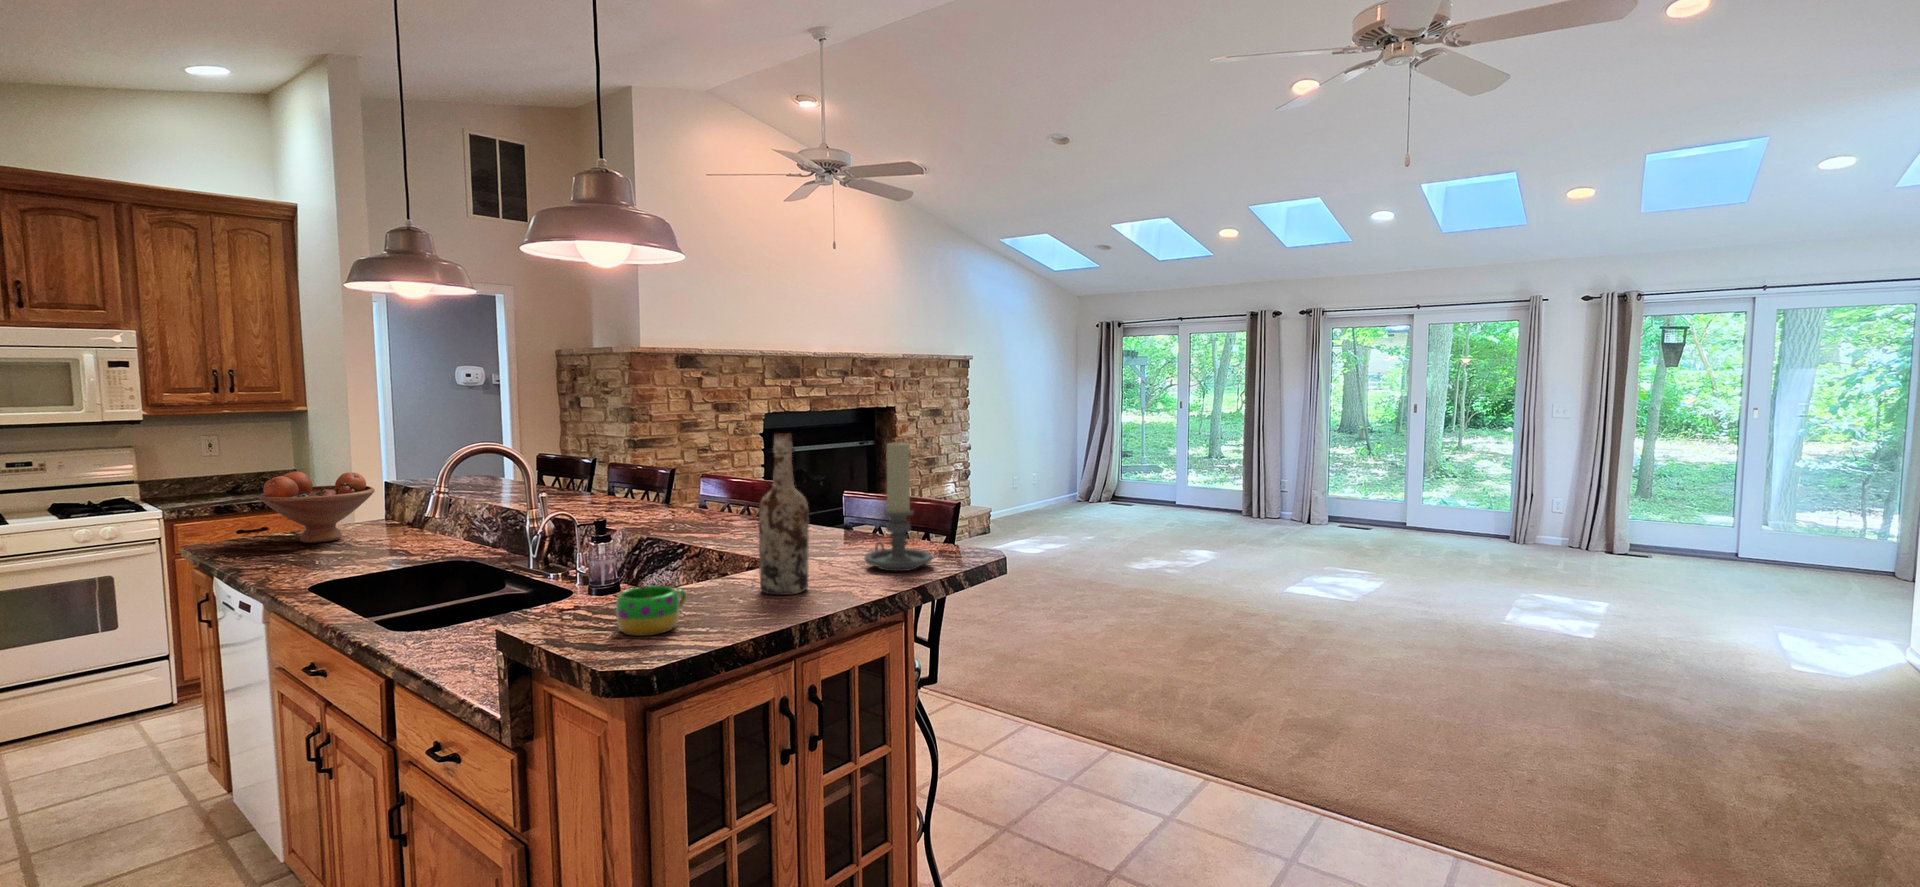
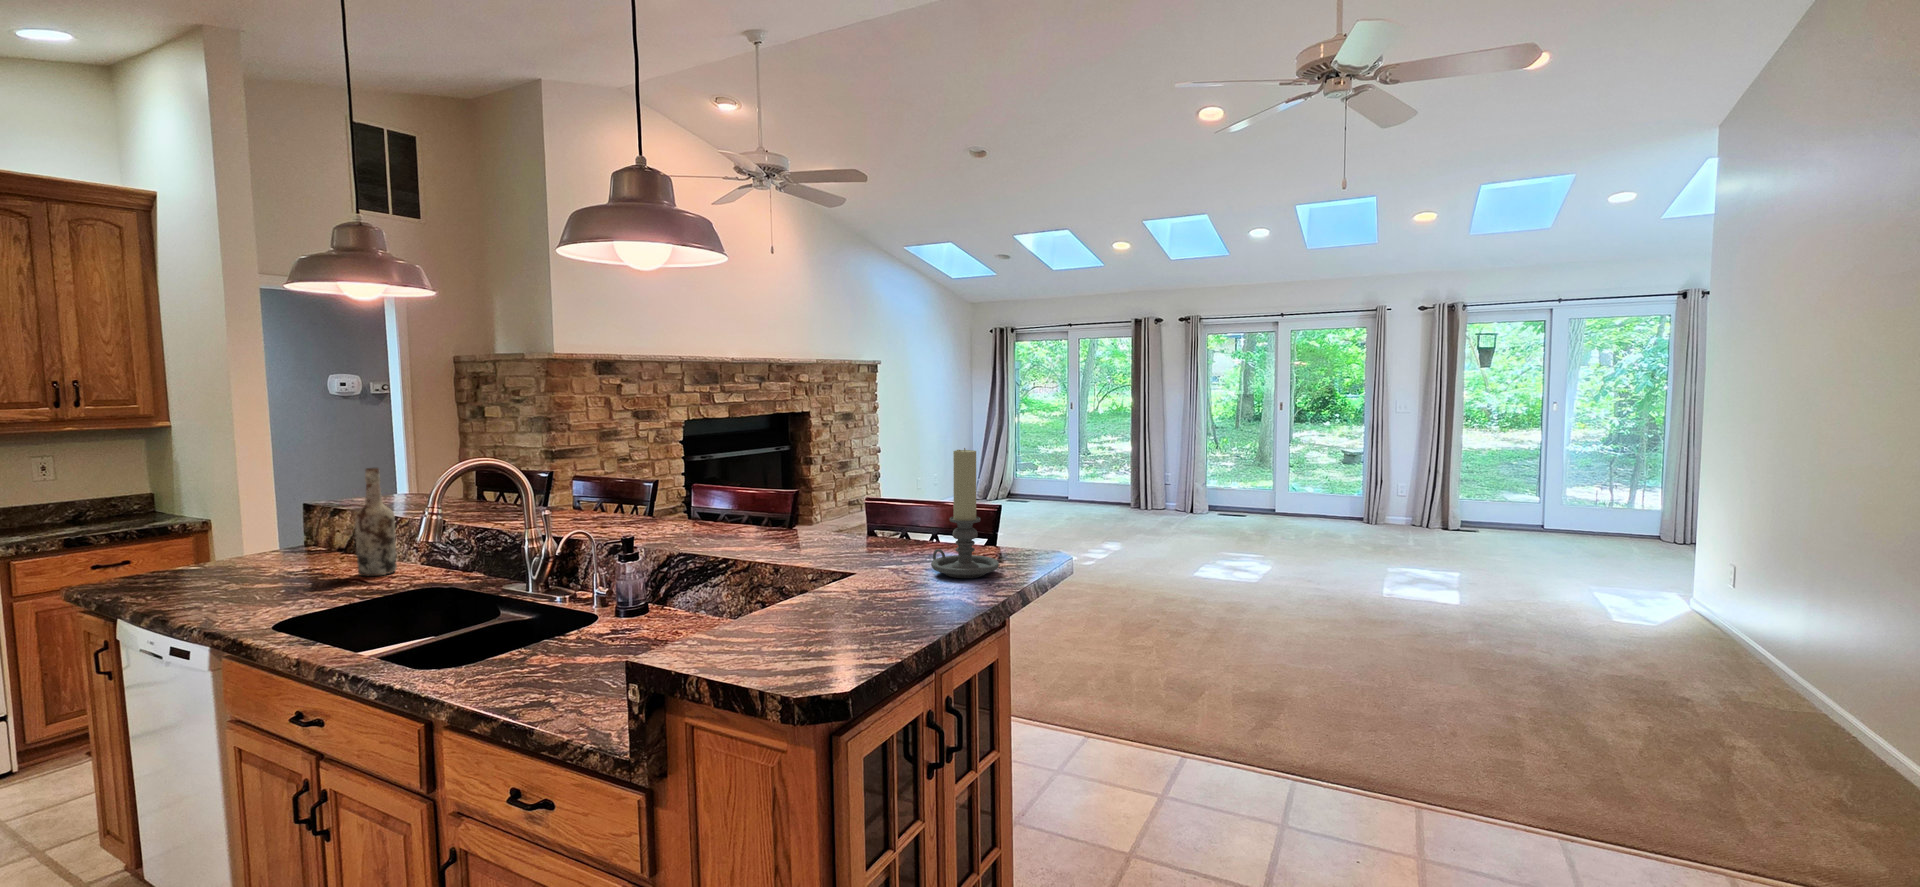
wine bottle: present [759,433,809,595] -> present [355,468,397,576]
fruit bowl: present [259,471,375,543] -> none [173,495,310,577]
mug: present [616,586,686,636] -> none [759,605,822,658]

